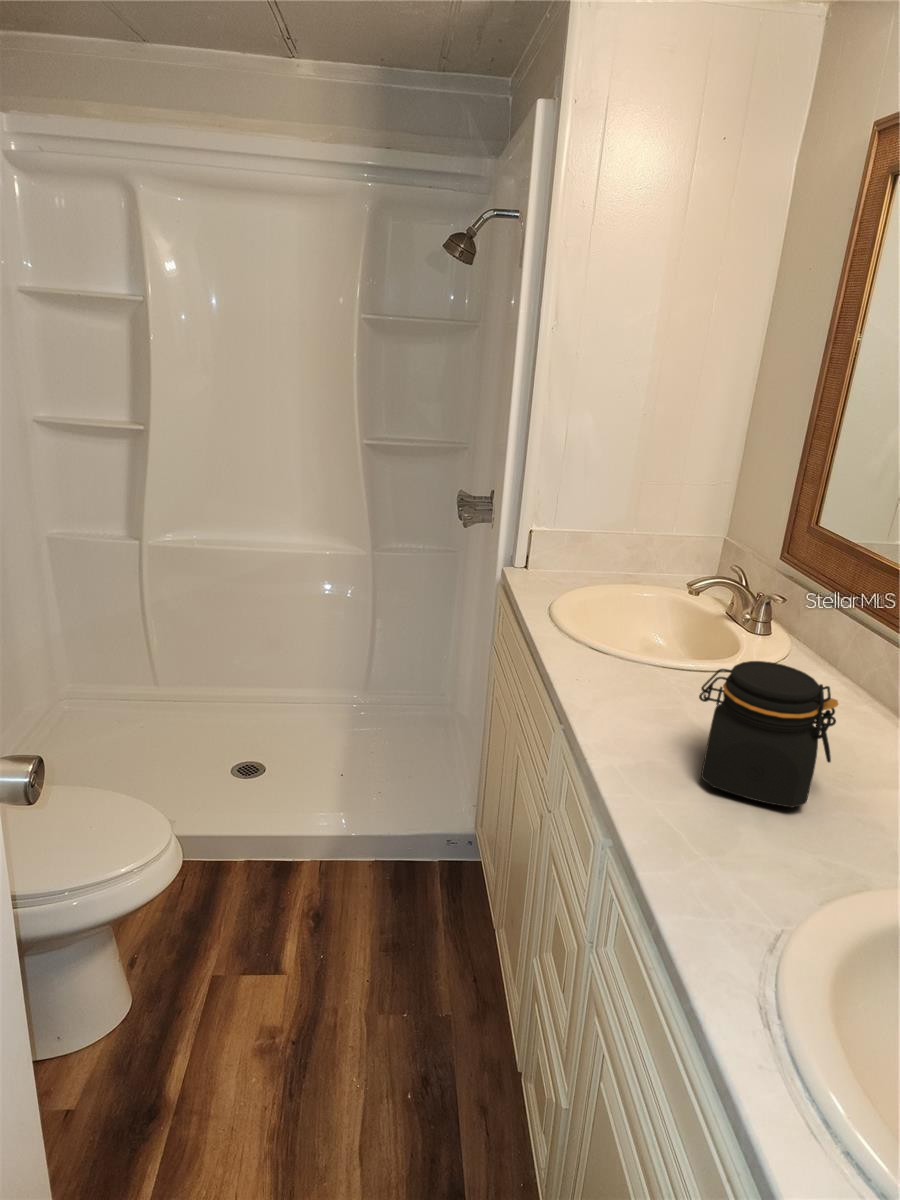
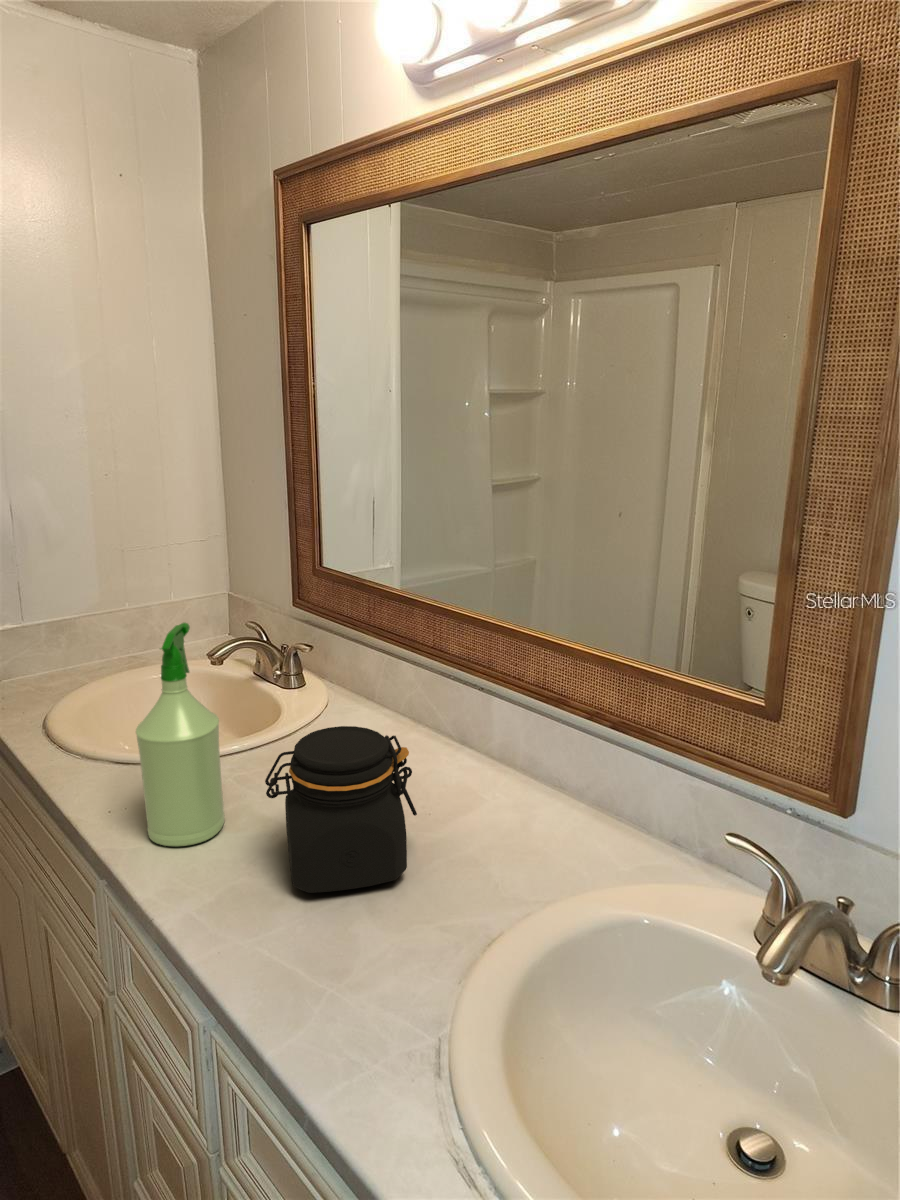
spray bottle: none [603,546,679,722] -> present [136,623,224,846]

